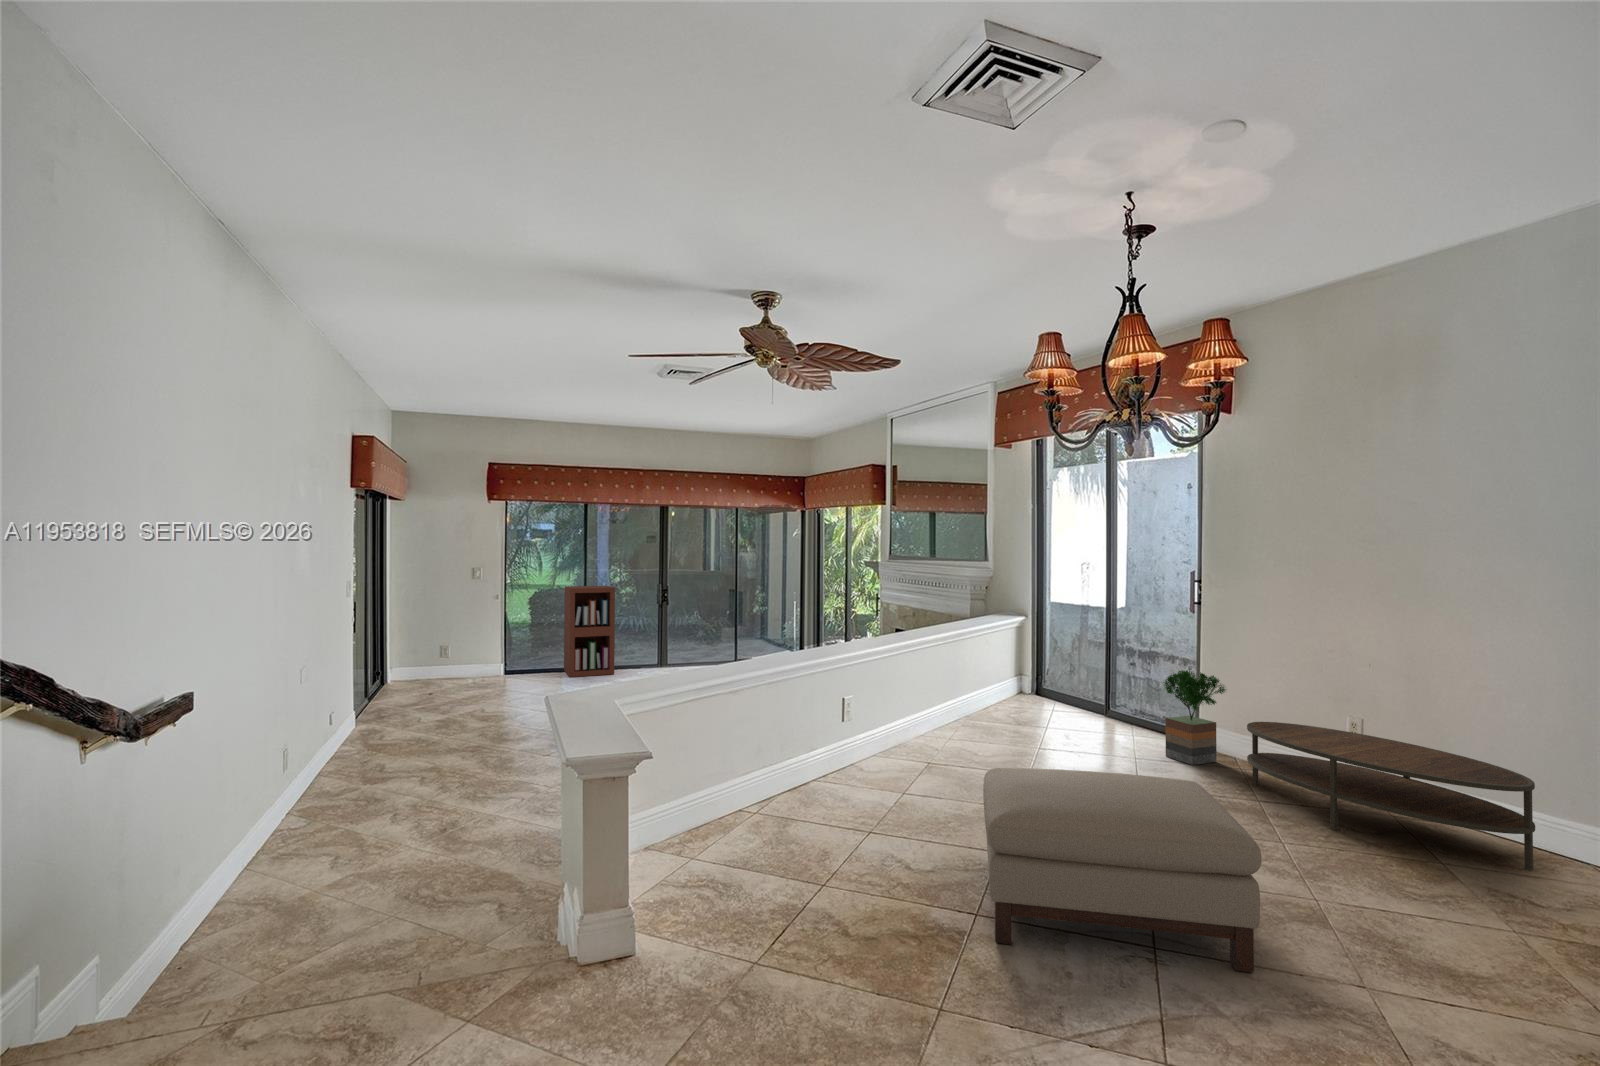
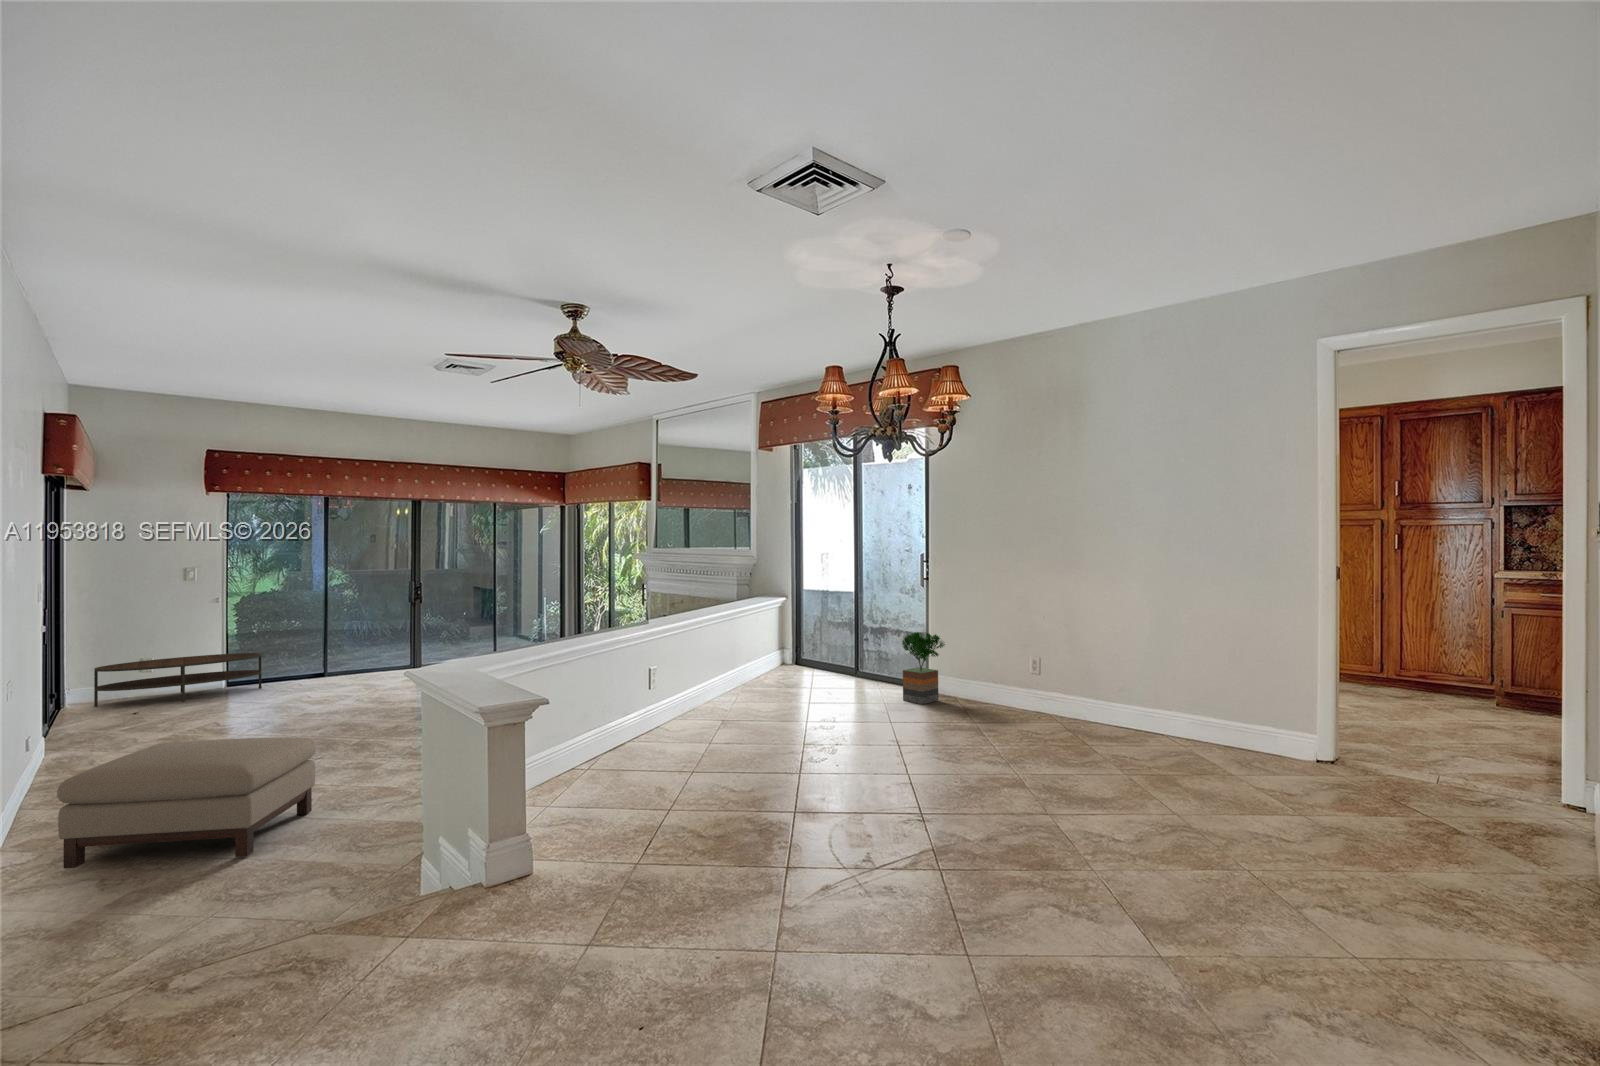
bookshelf: present [564,586,615,677] -> none [300,585,365,685]
coffee table: present [1247,722,1535,871] -> present [94,653,261,707]
ottoman: present [983,768,1262,972] -> present [57,738,316,868]

